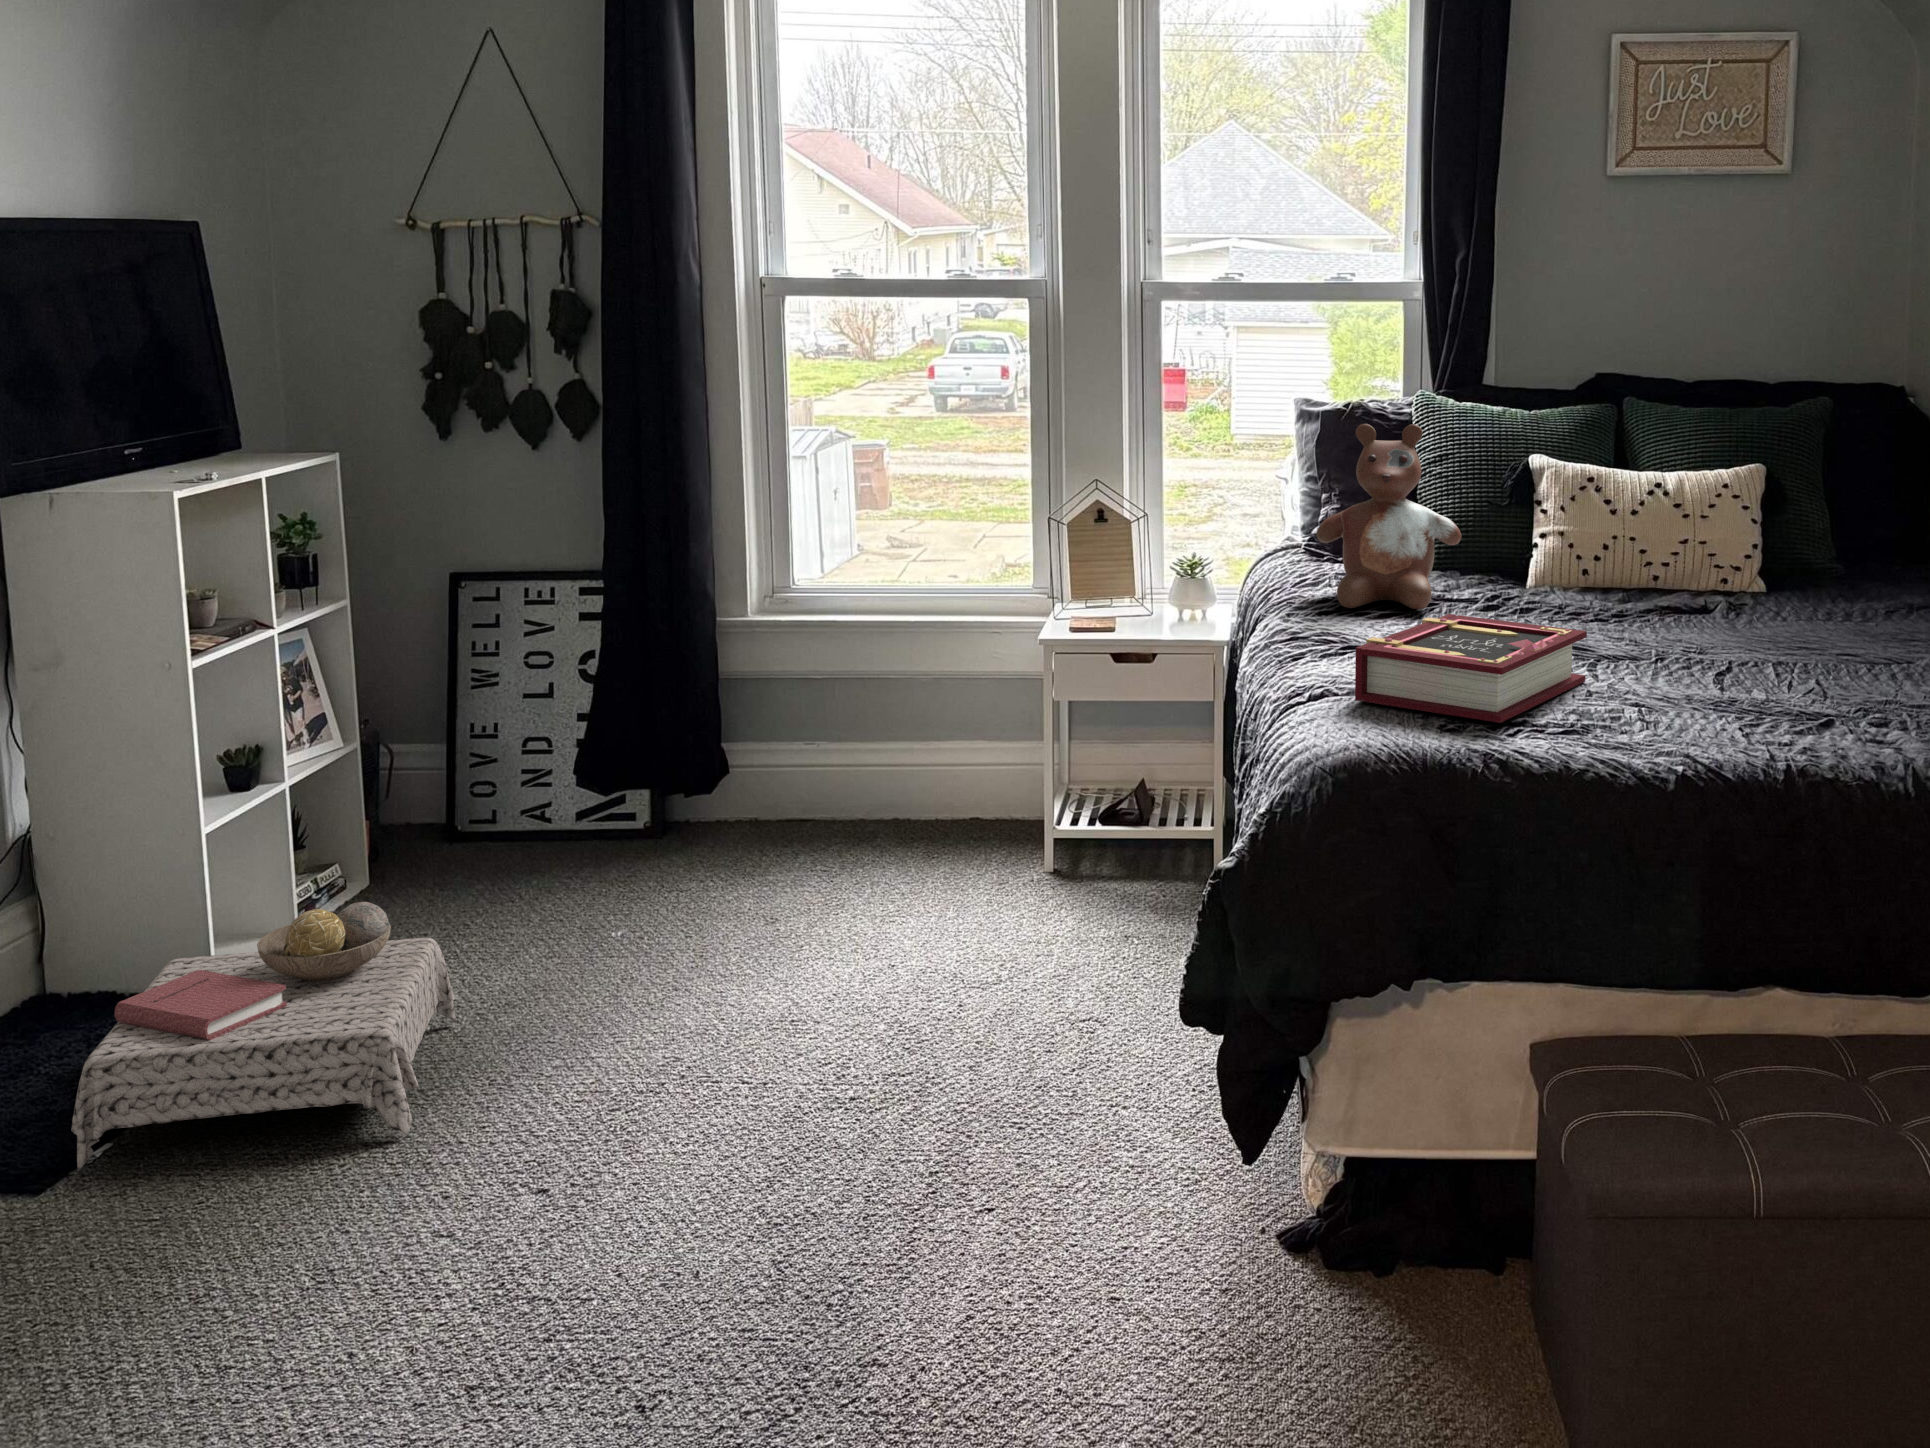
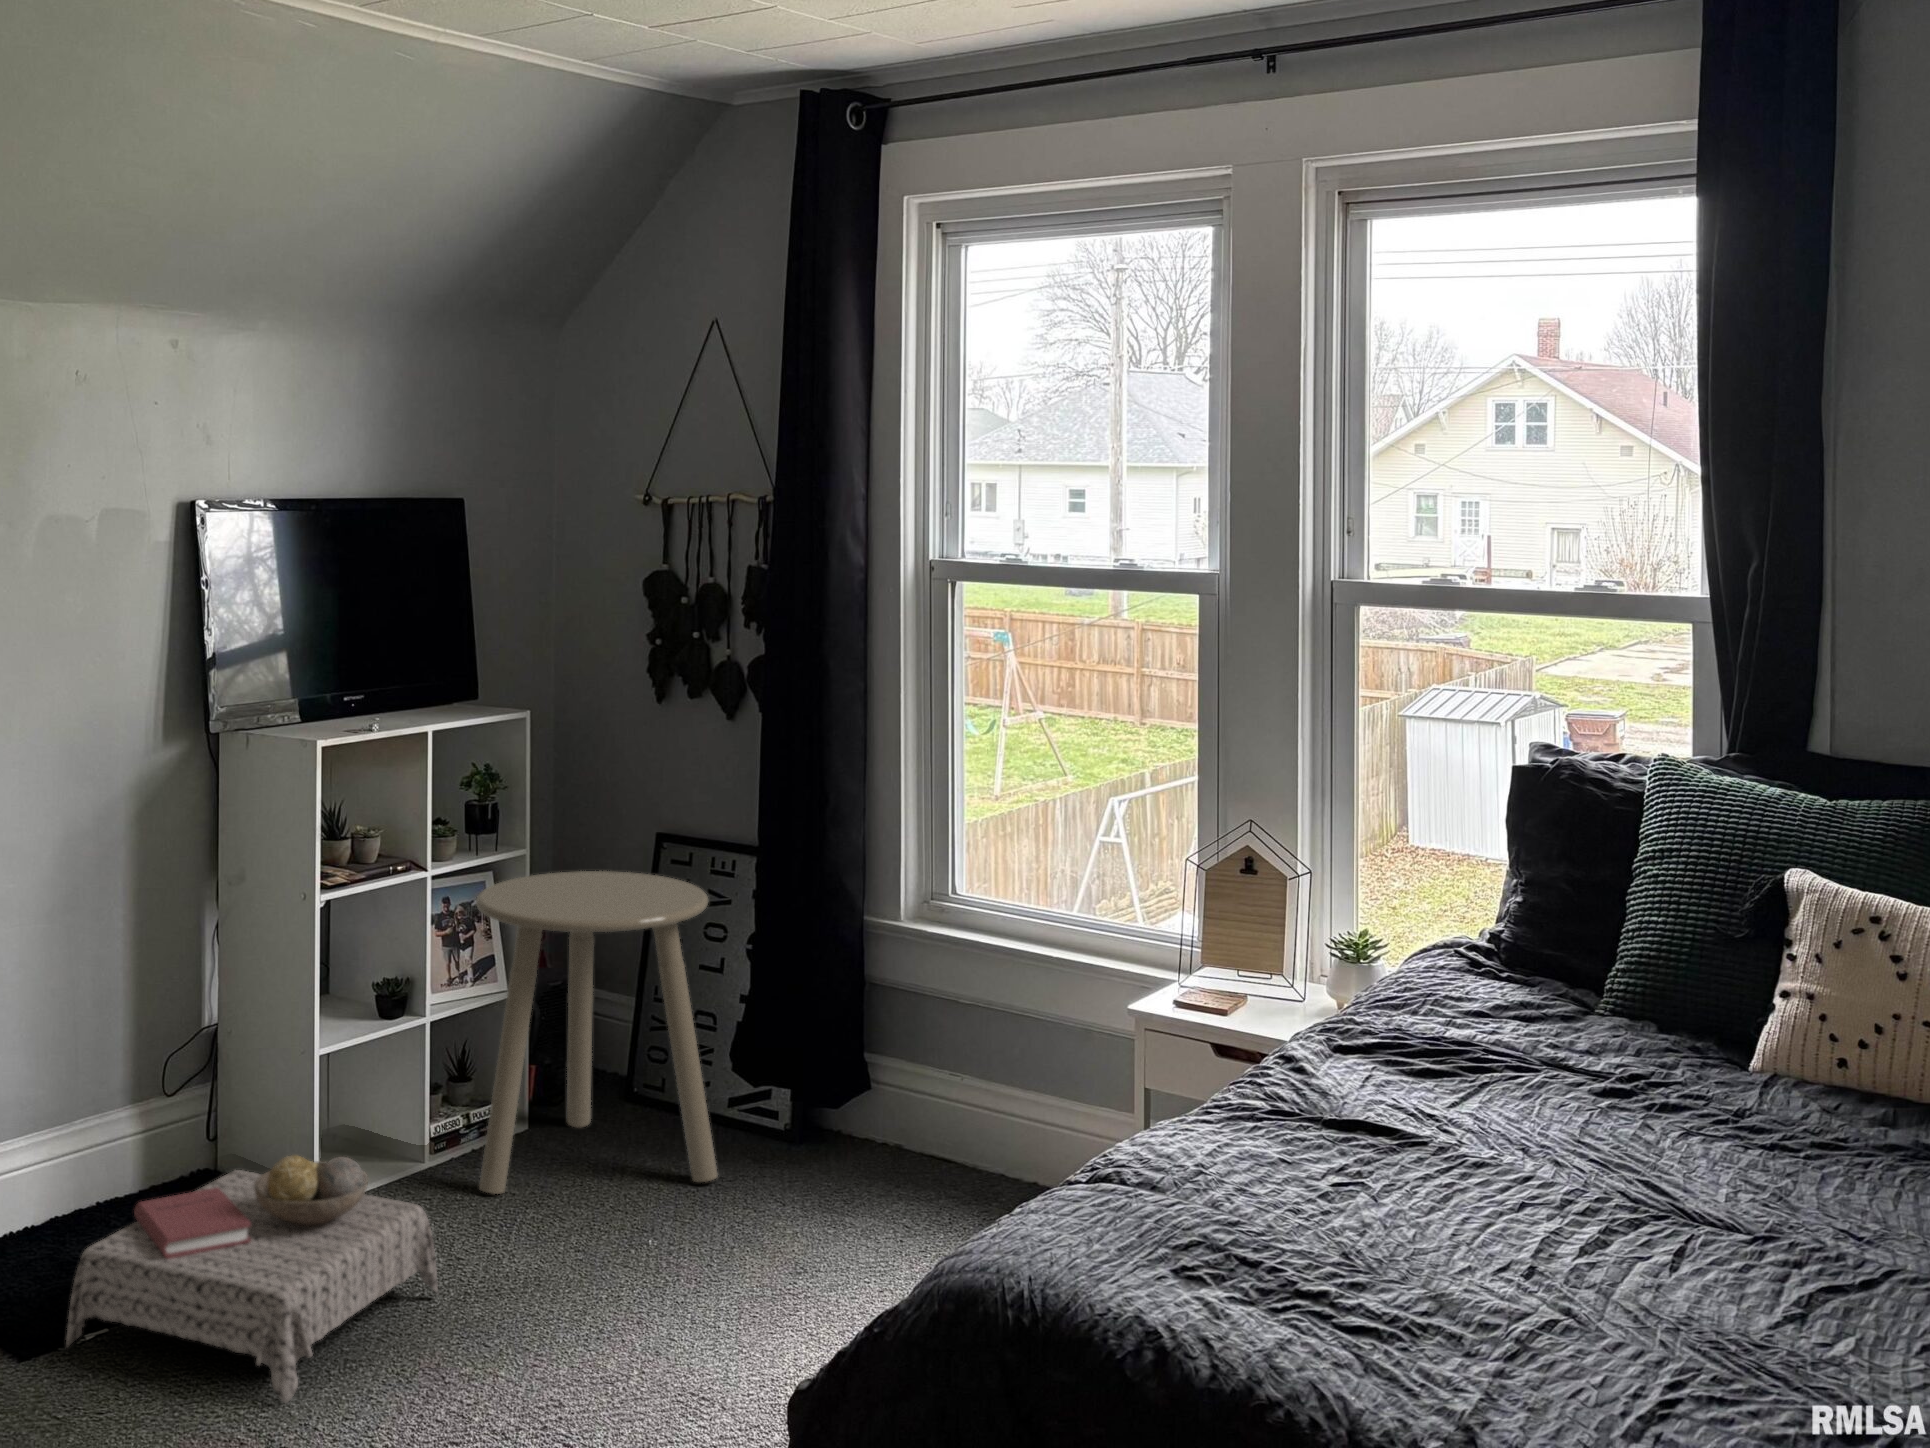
stuffed bear: present [1316,424,1462,609] -> none [1381,801,1593,1072]
side table: none [333,605,622,938] -> present [476,871,717,1194]
book: present [1355,614,1587,723] -> none [1190,1097,1579,1286]

